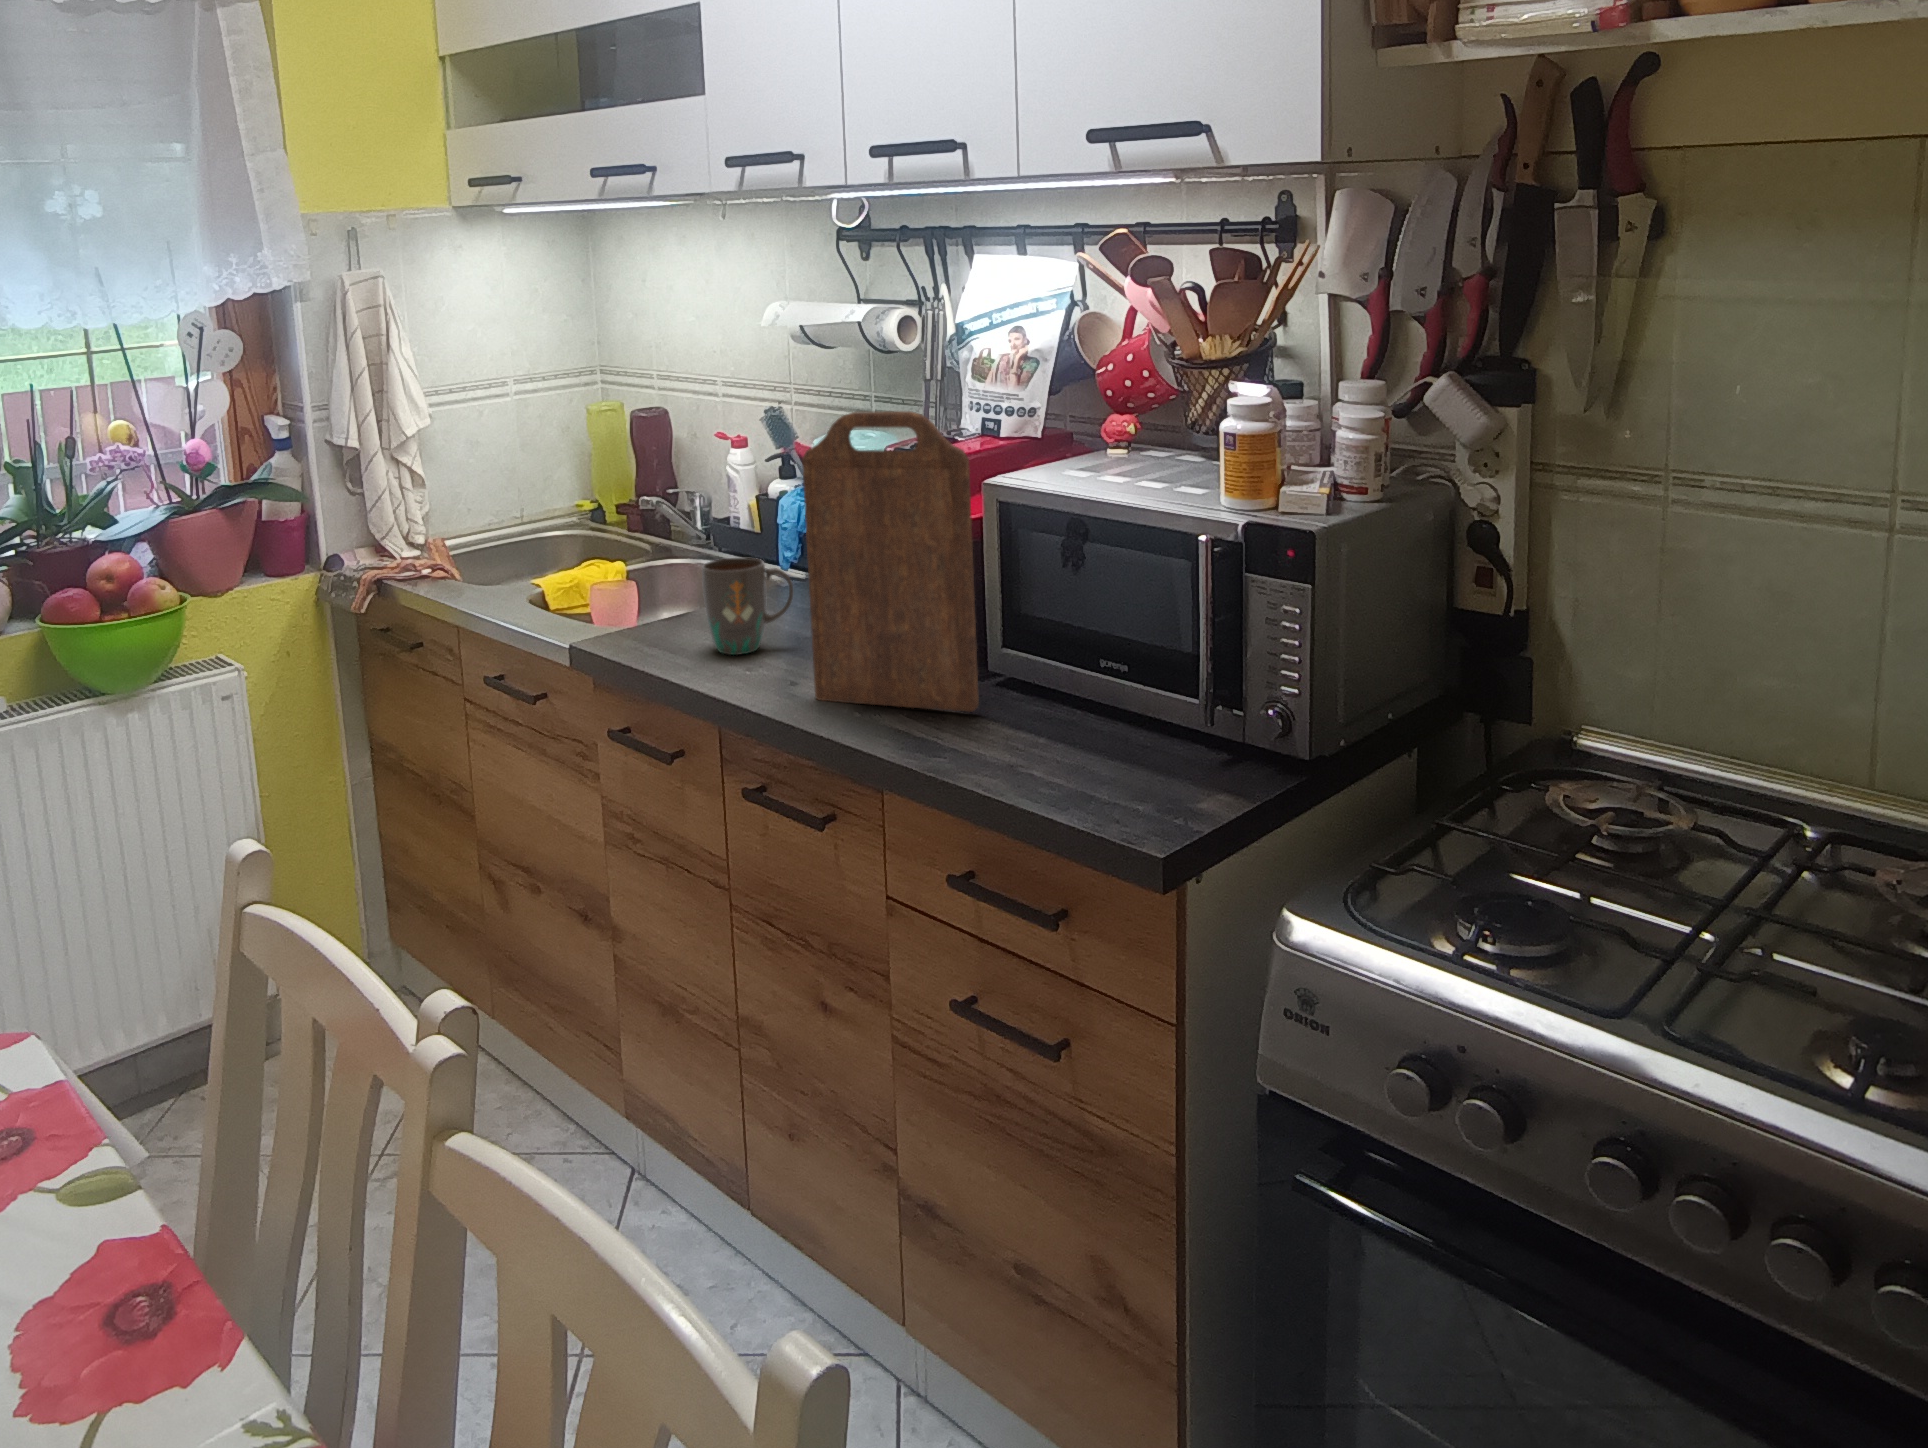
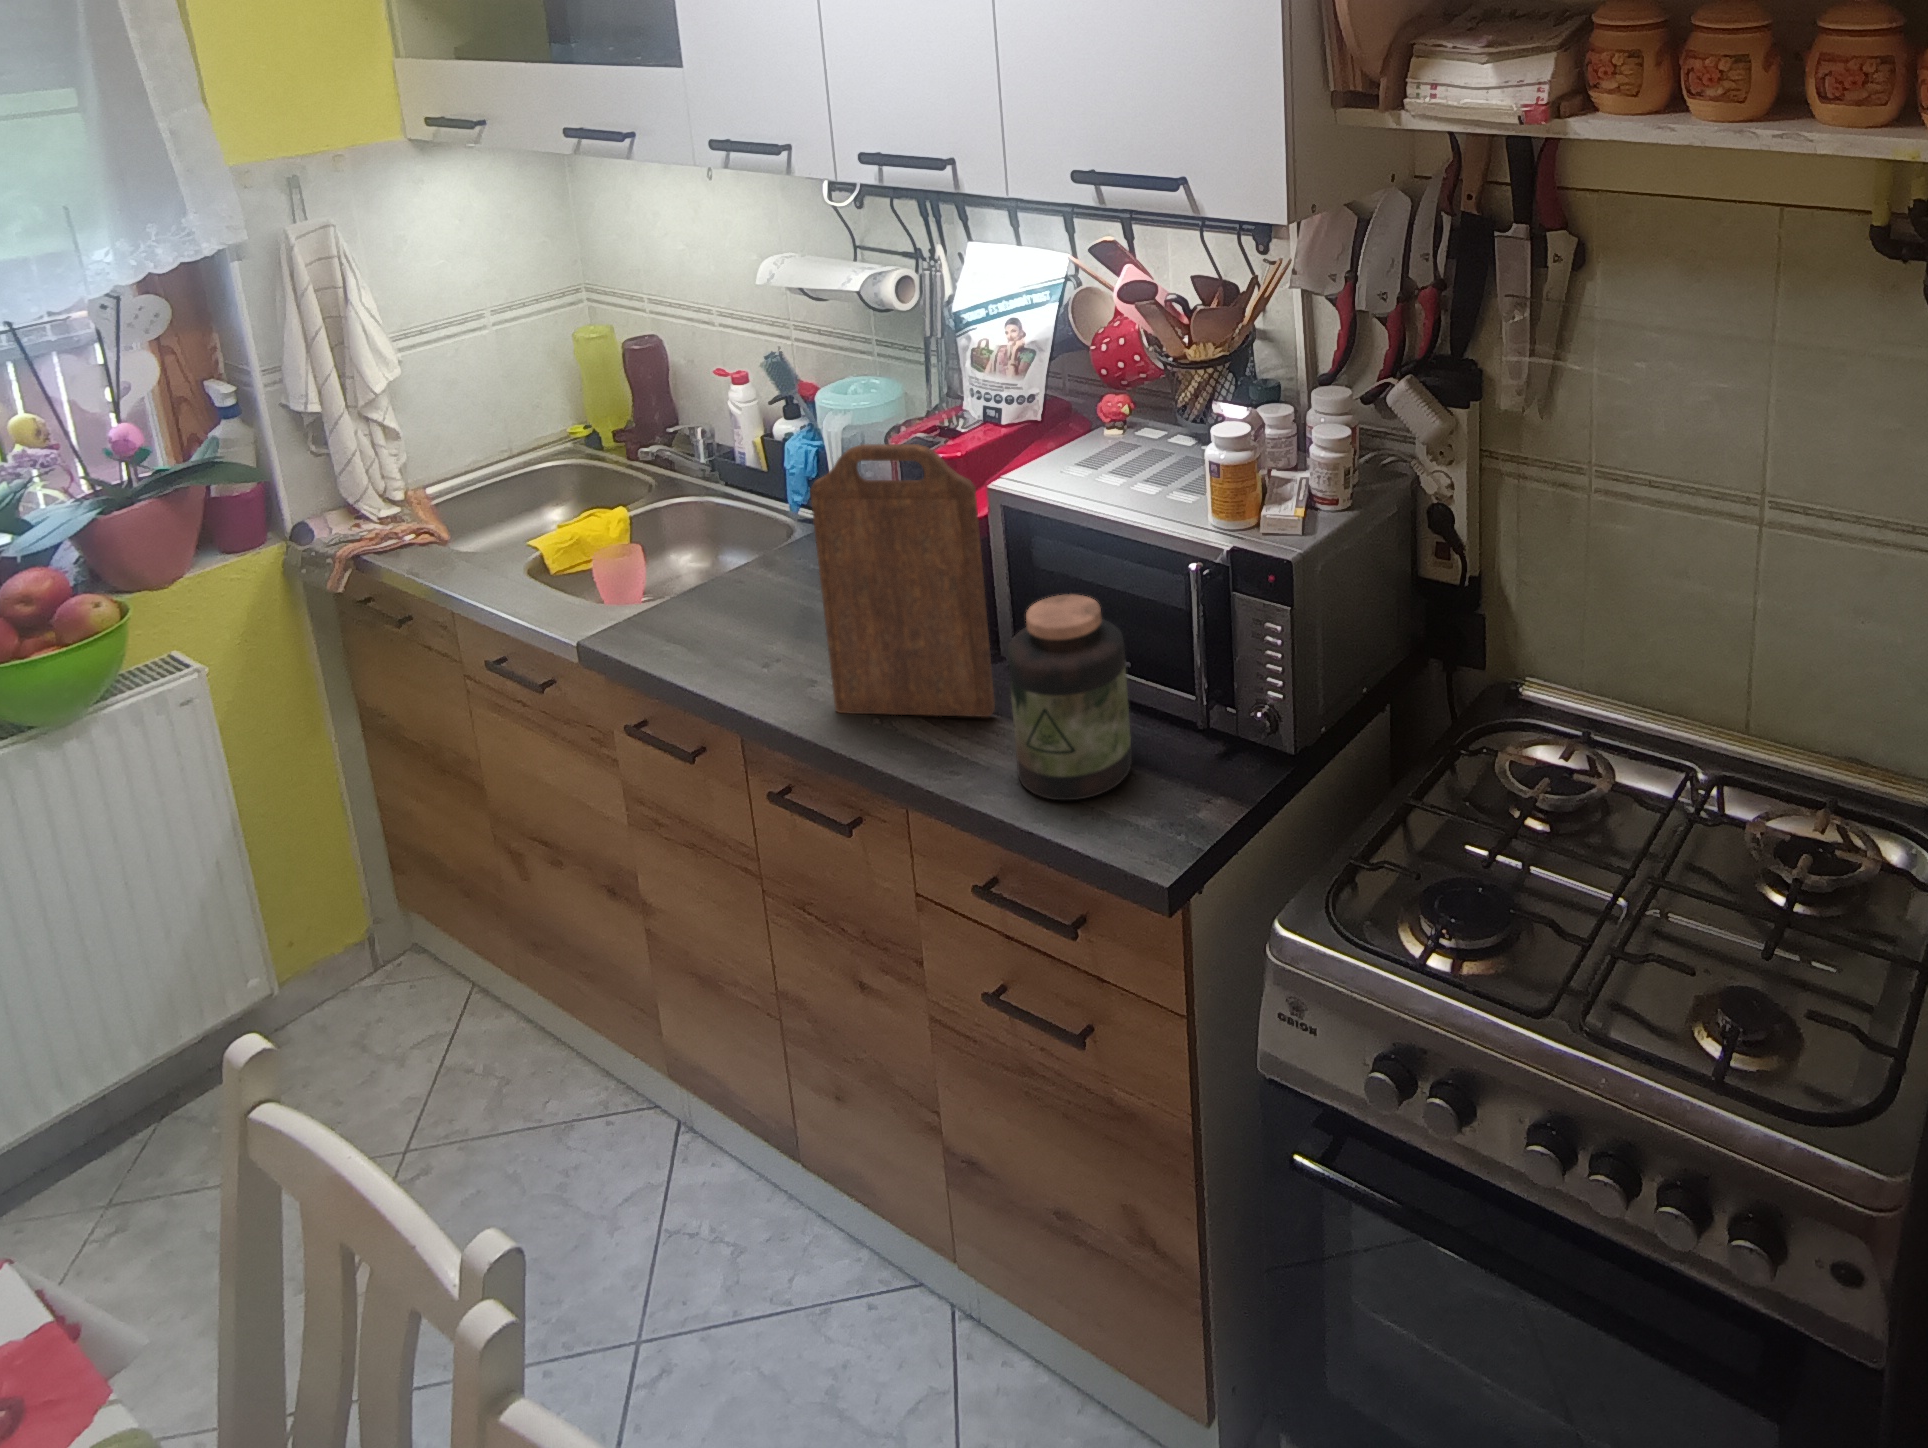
mug: present [702,557,794,655] -> none [712,554,807,655]
jar: none [995,566,1124,777] -> present [1008,595,1132,800]

